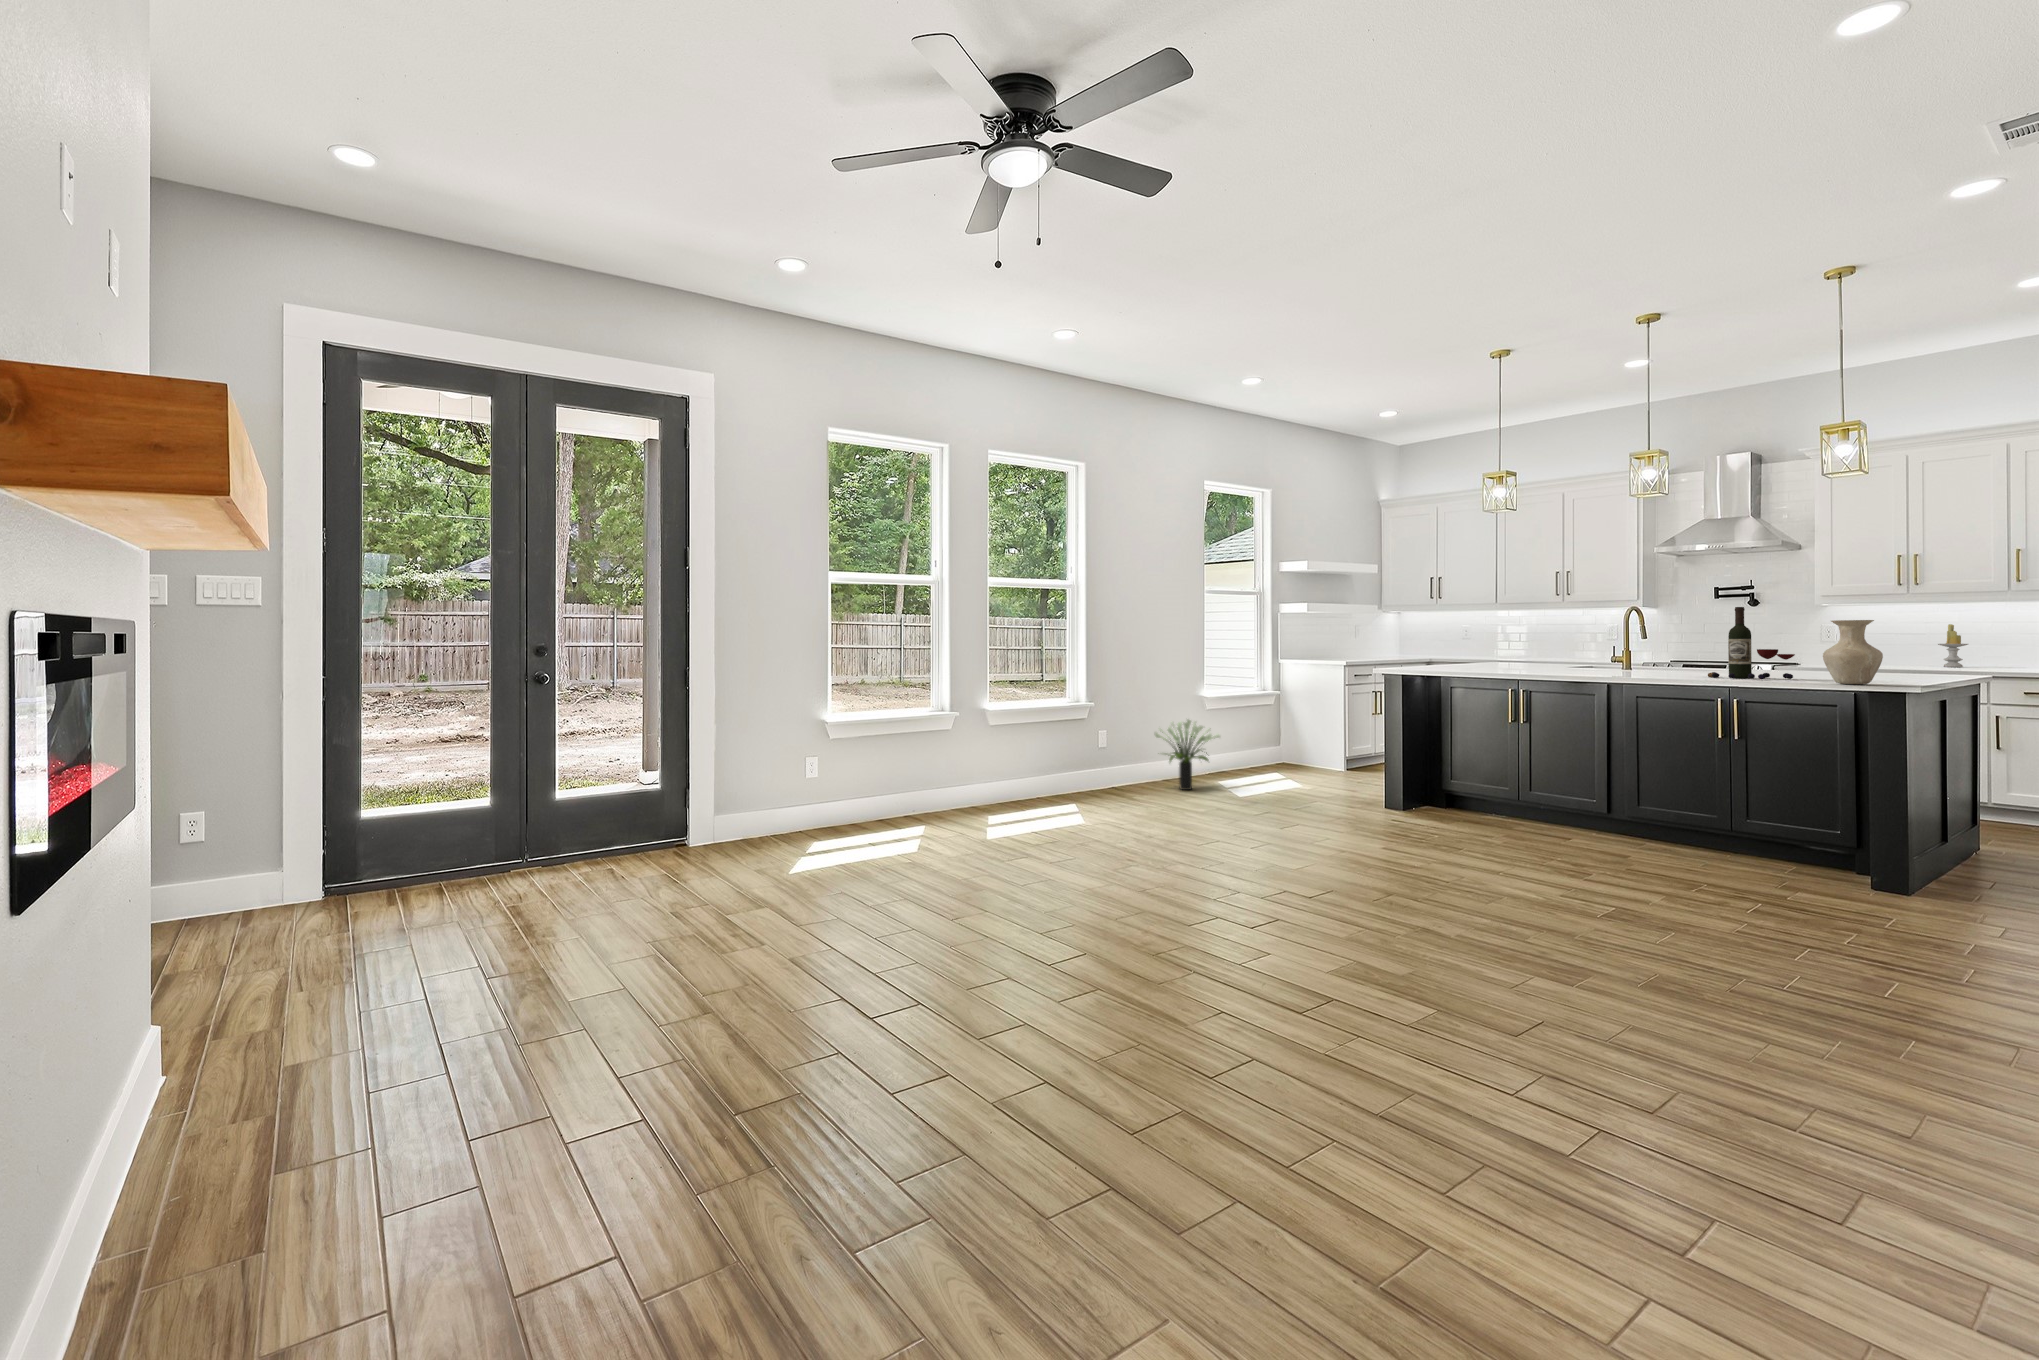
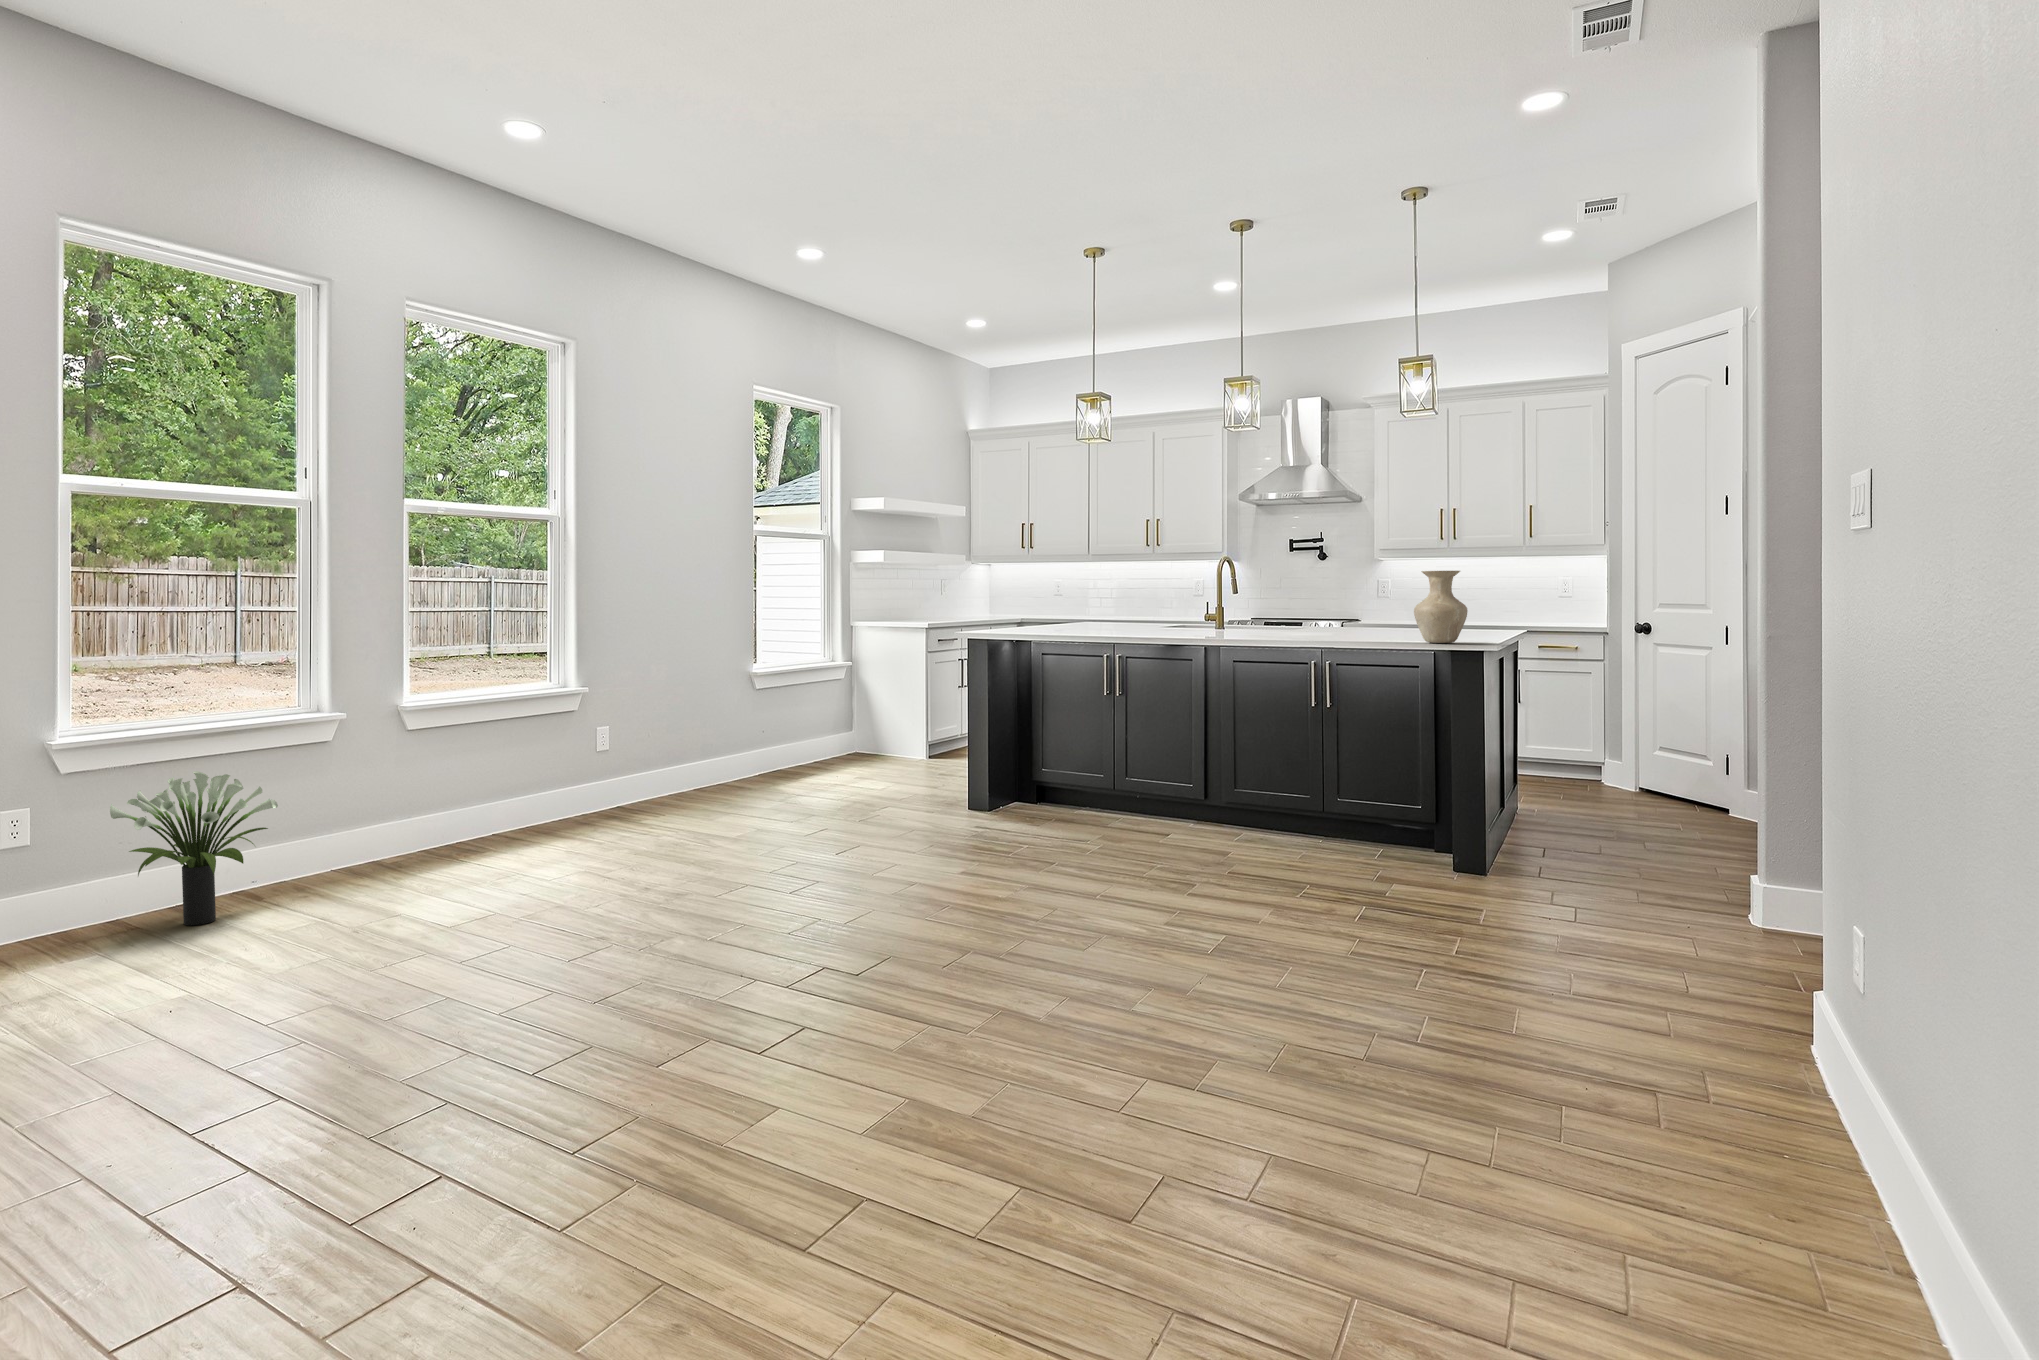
wine bottle: present [1708,607,1795,679] -> none [1304,556,1389,639]
candle: present [1938,624,1968,667] -> none [1482,579,1506,622]
potted plant: present [1155,720,1220,790] -> present [110,771,278,926]

